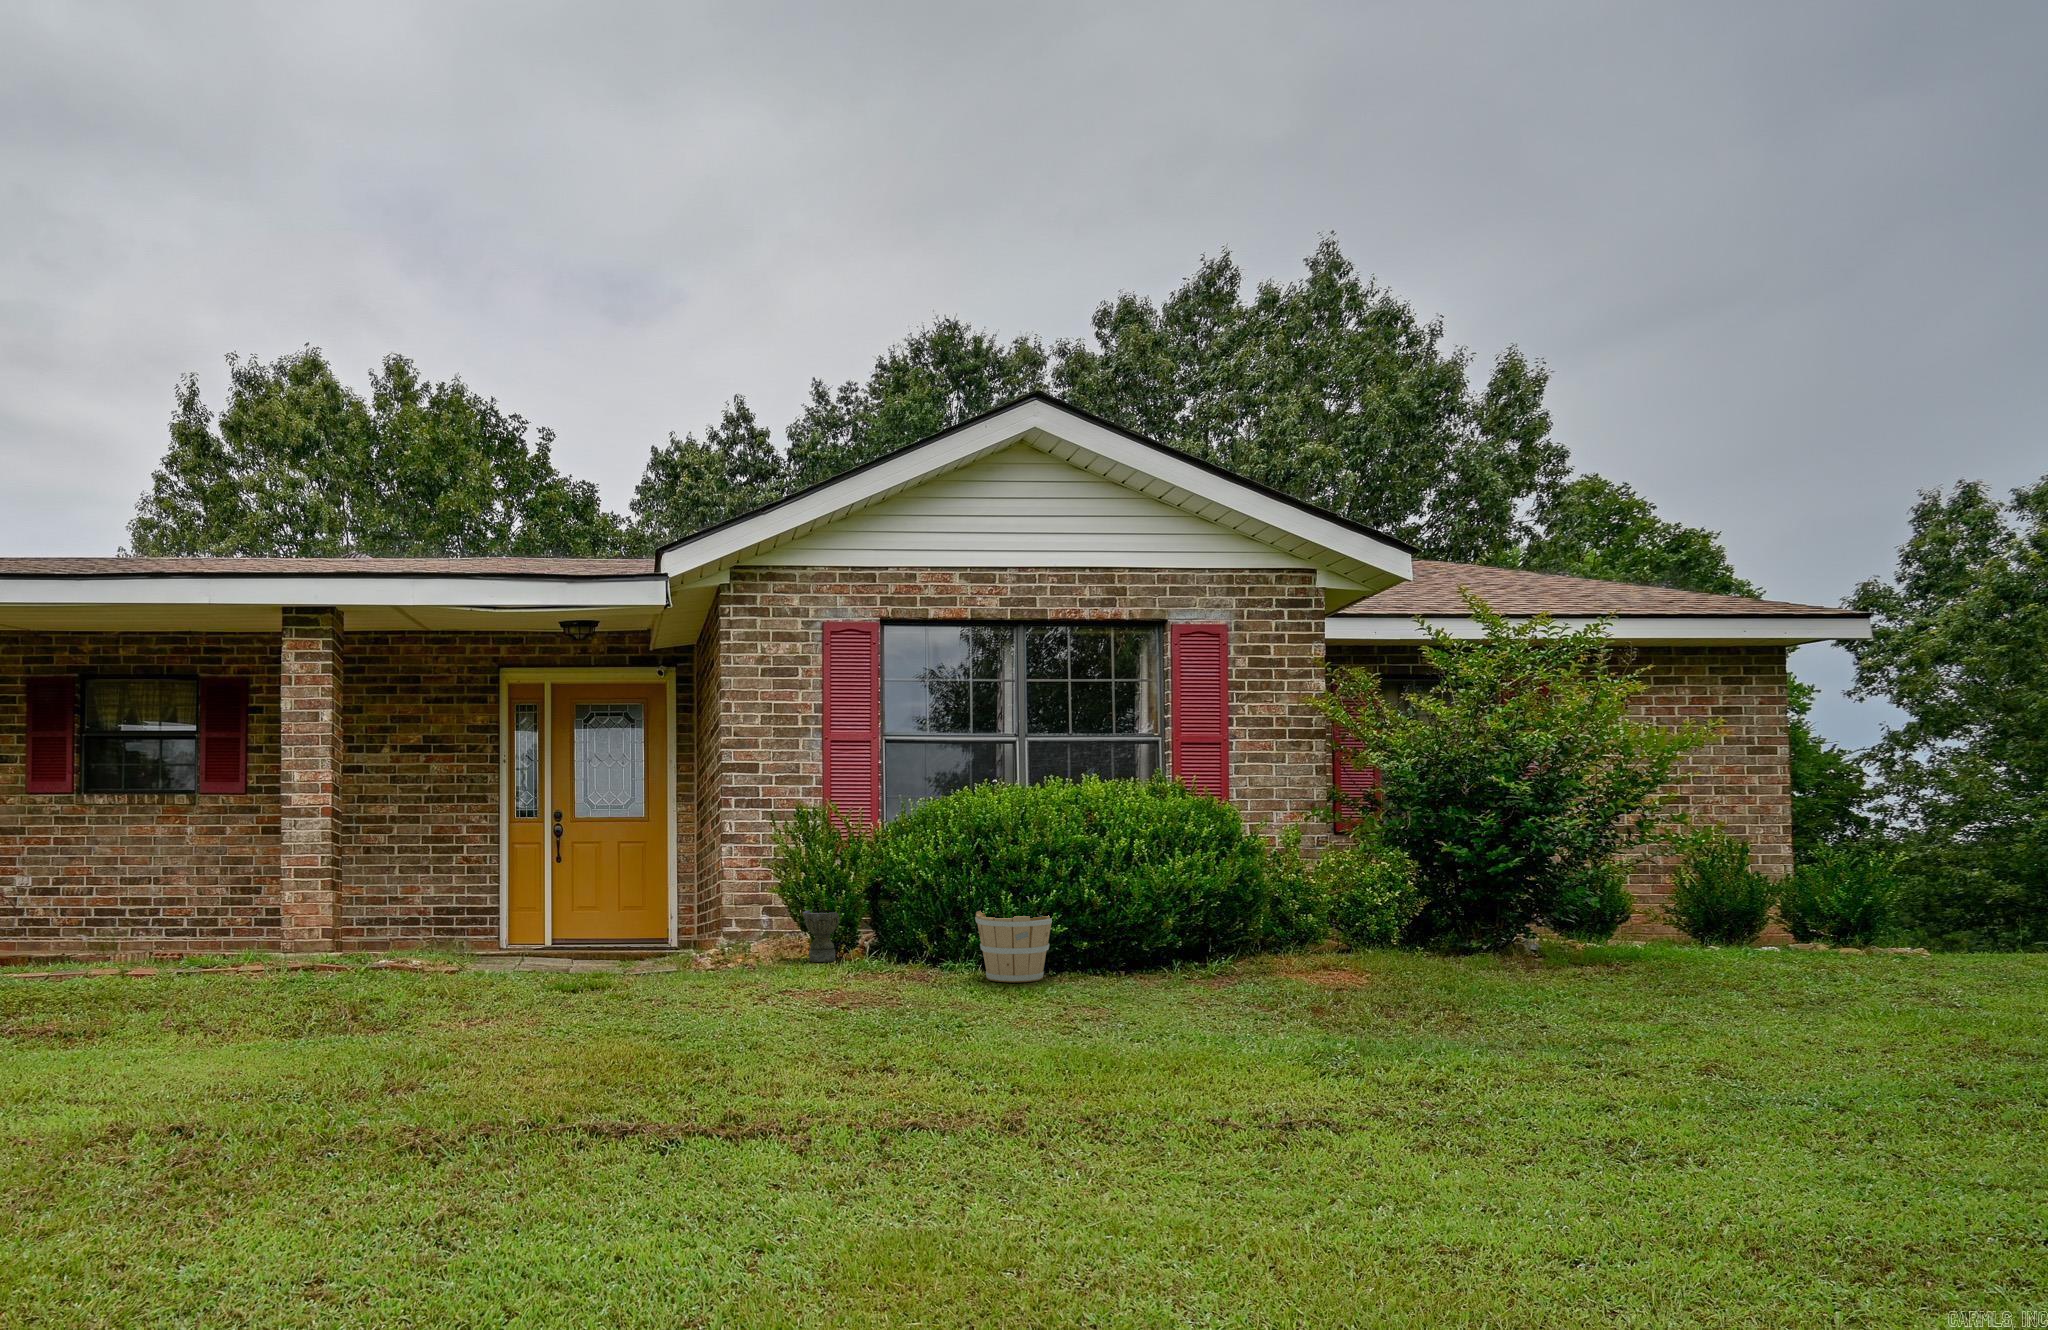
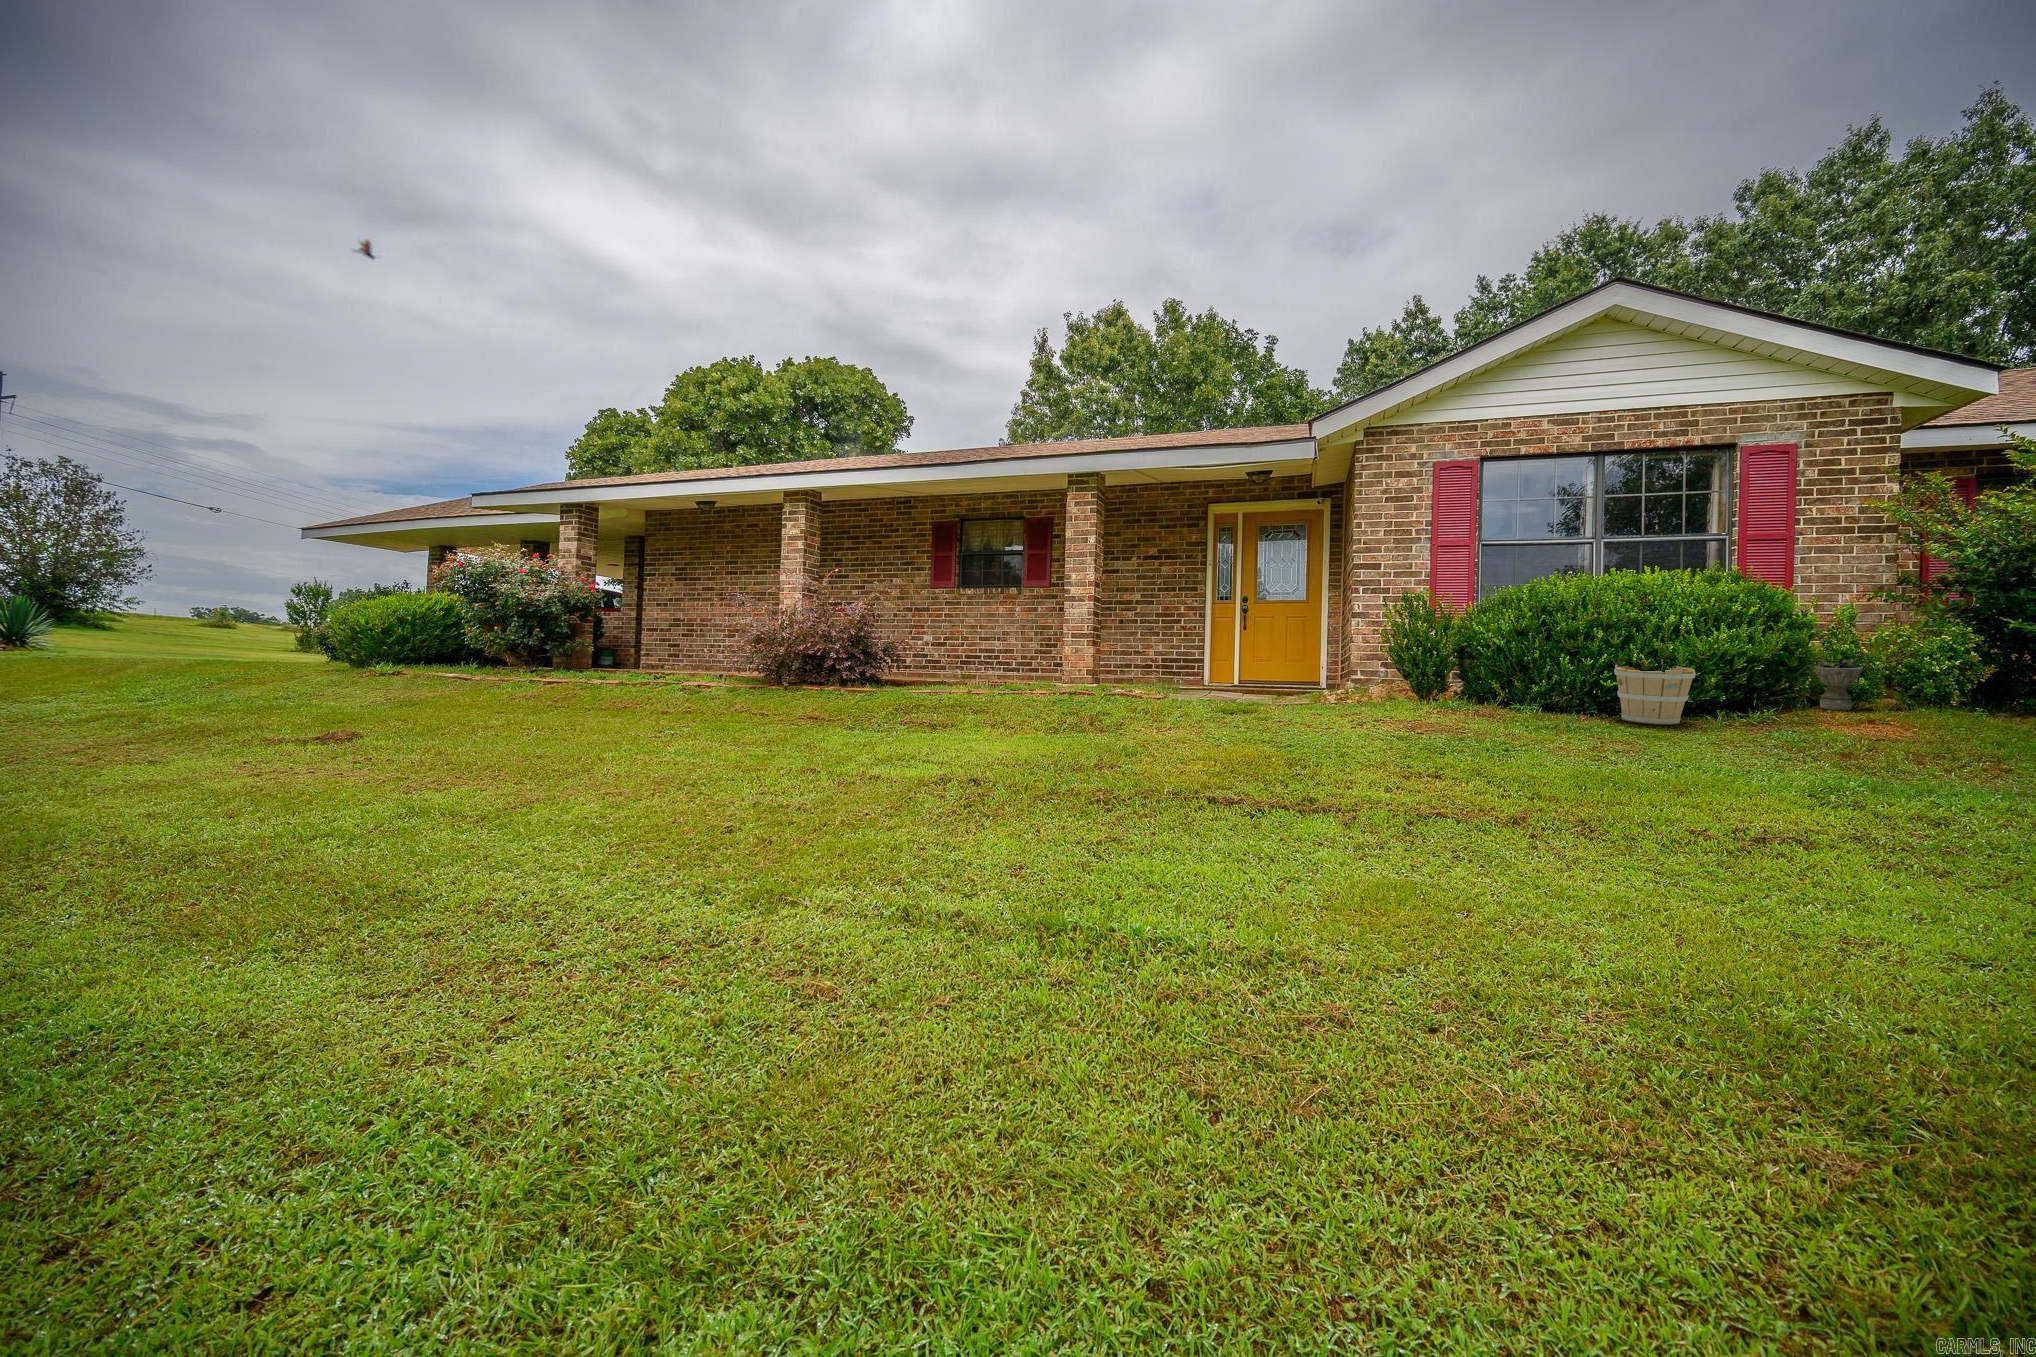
planter: present [803,906,840,962] -> present [1815,656,1862,710]

